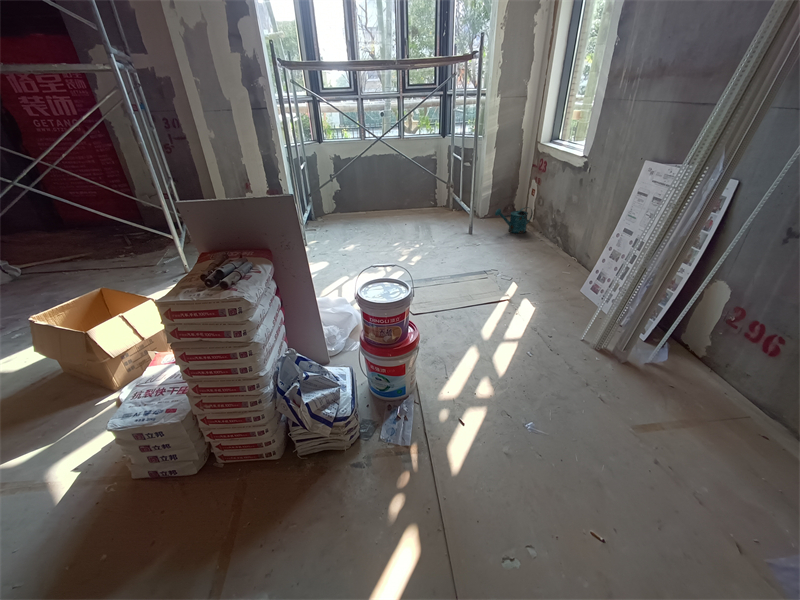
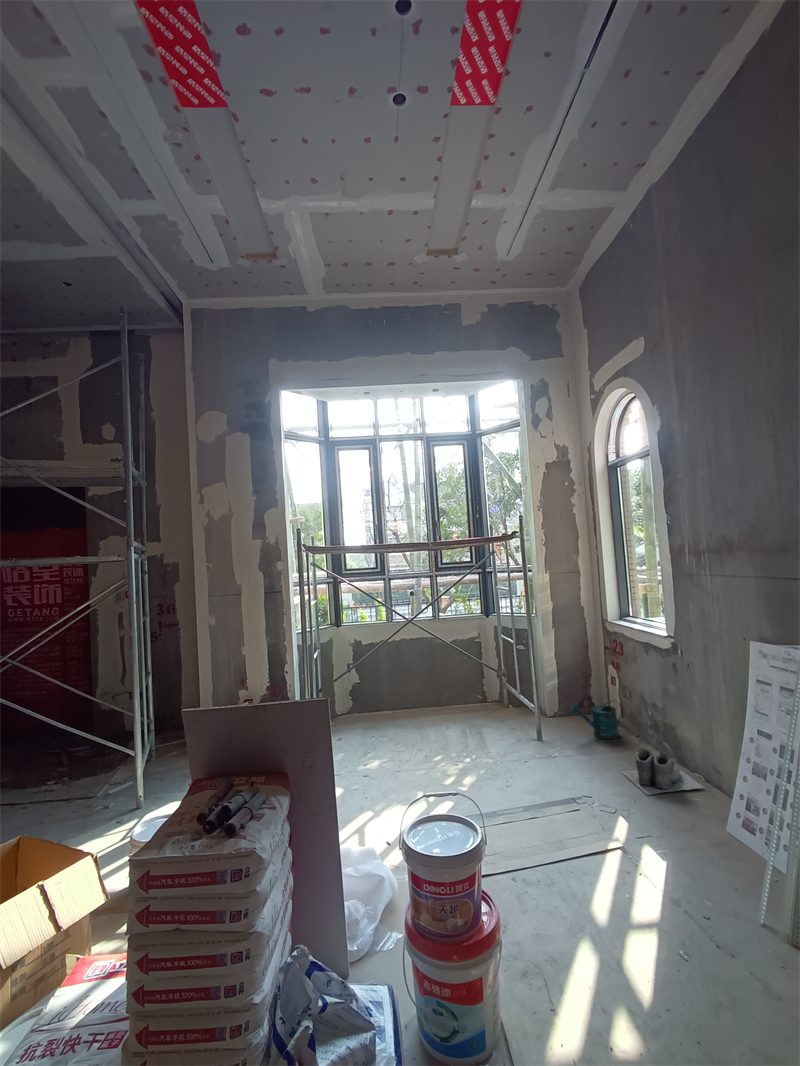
boots: none [521,239,573,269] -> present [622,748,704,795]

